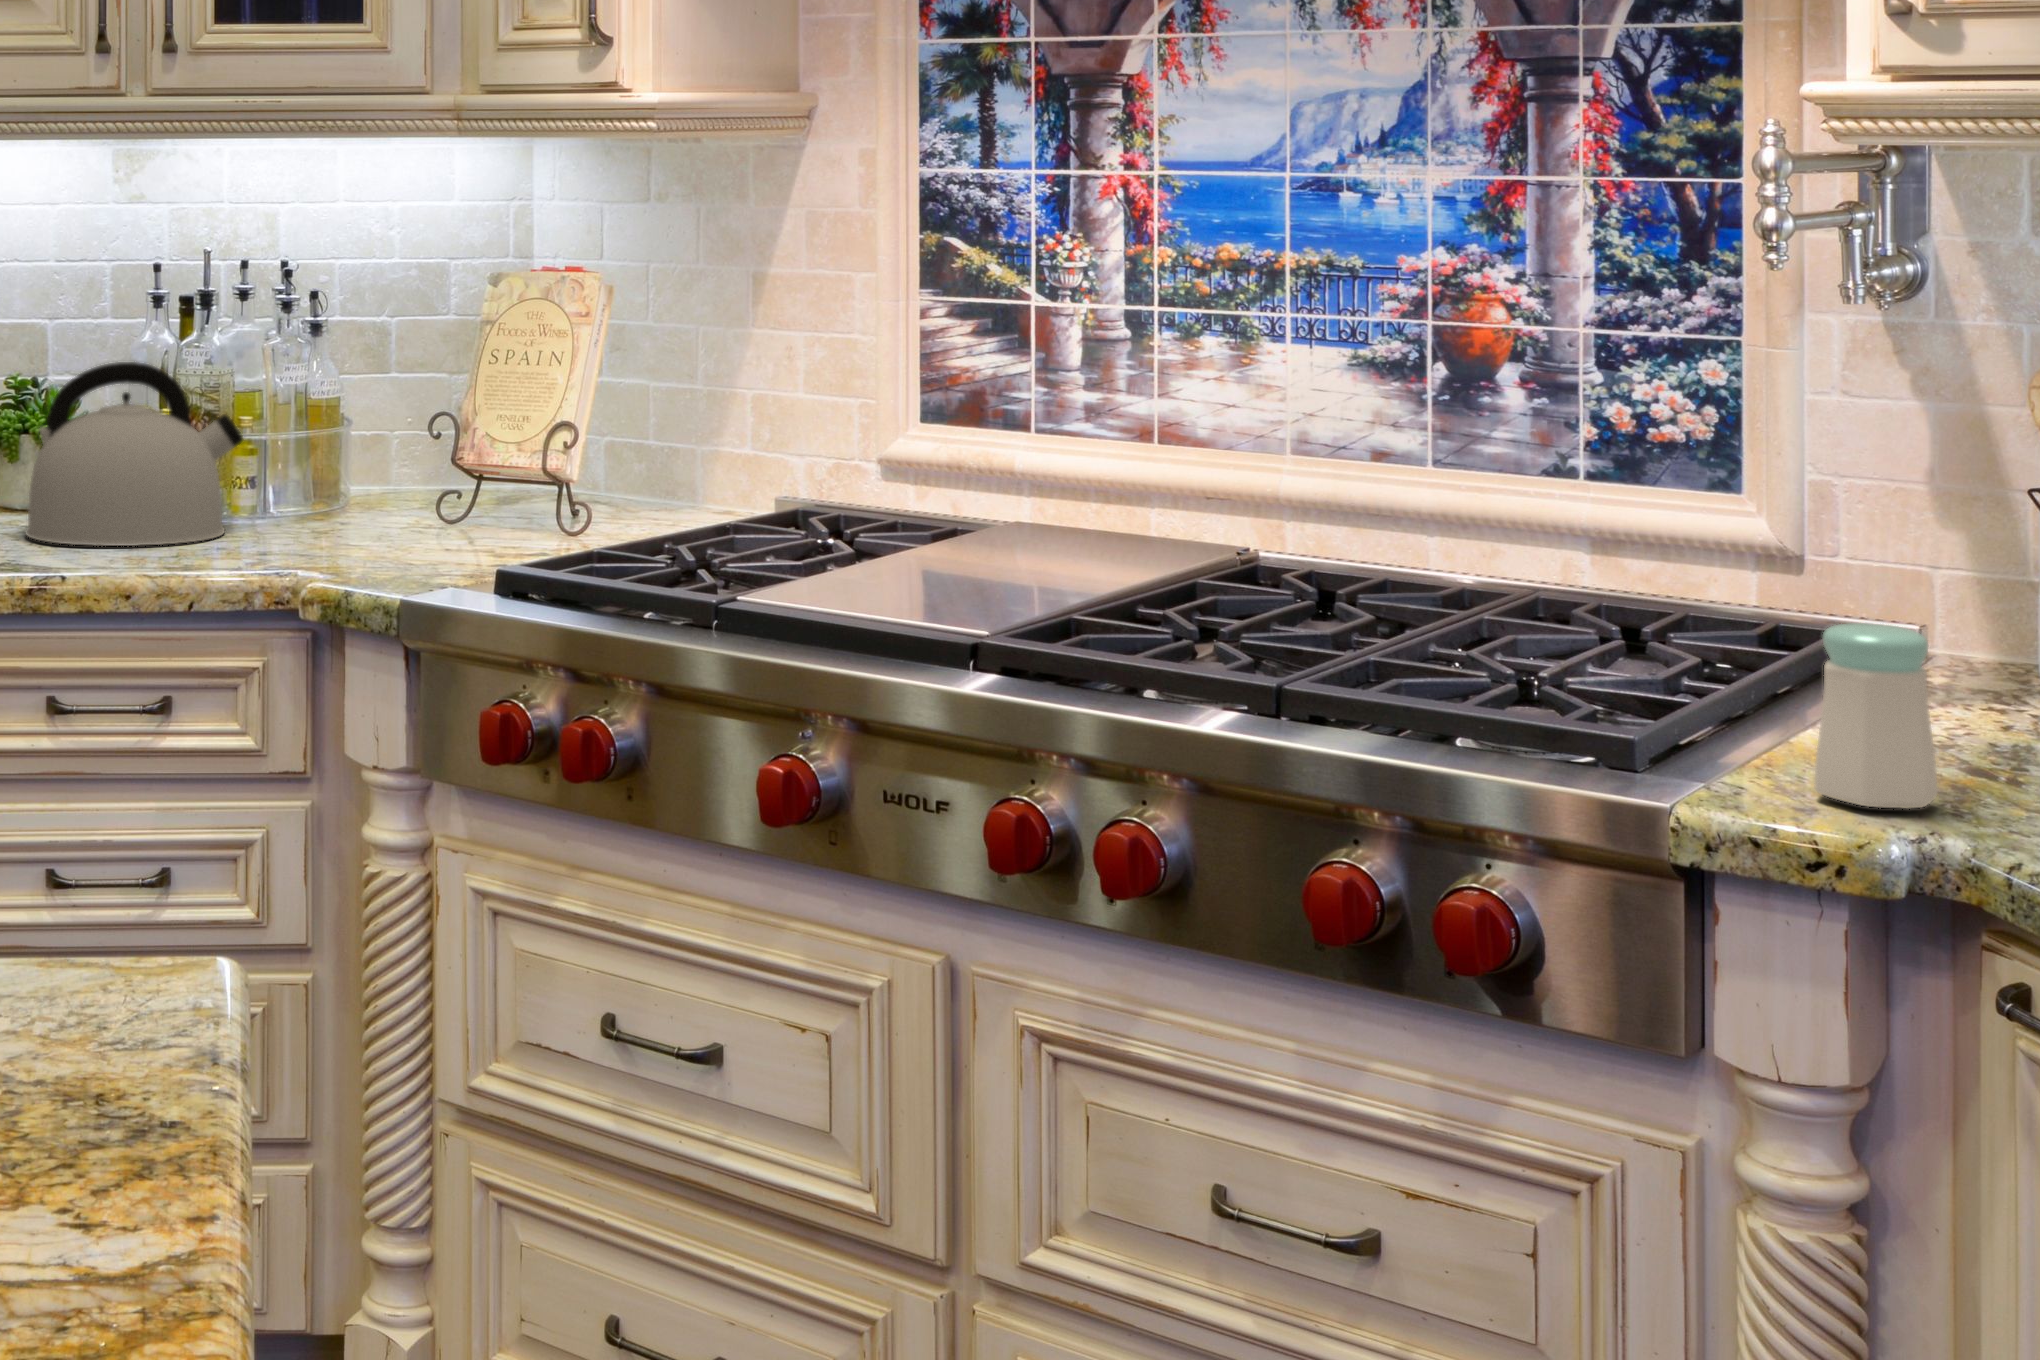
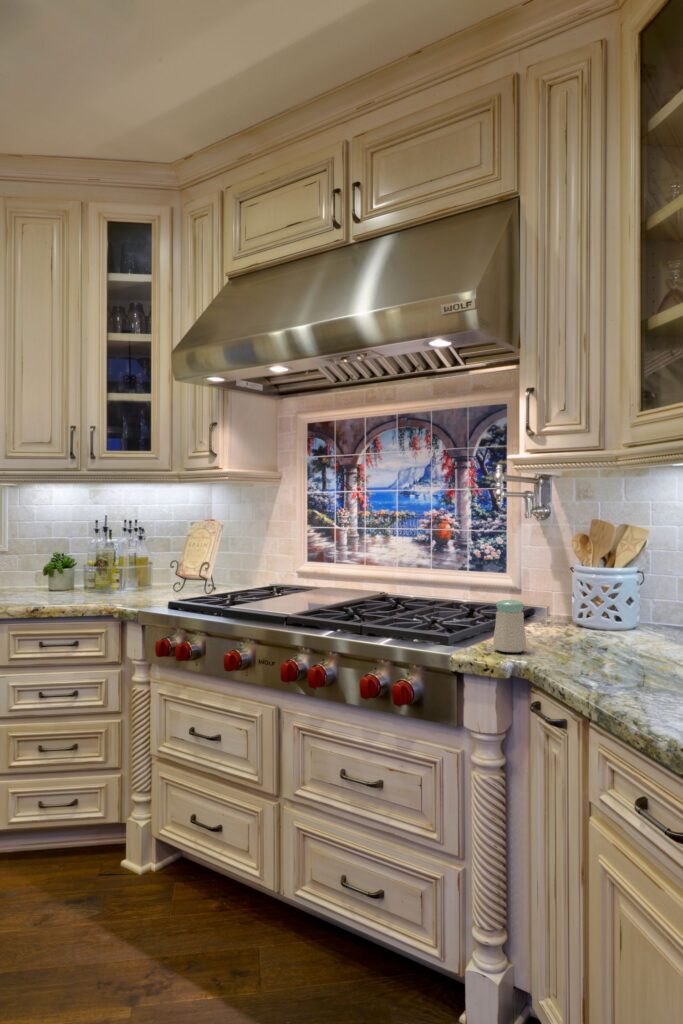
kettle: present [25,362,243,546] -> none [47,546,114,598]

